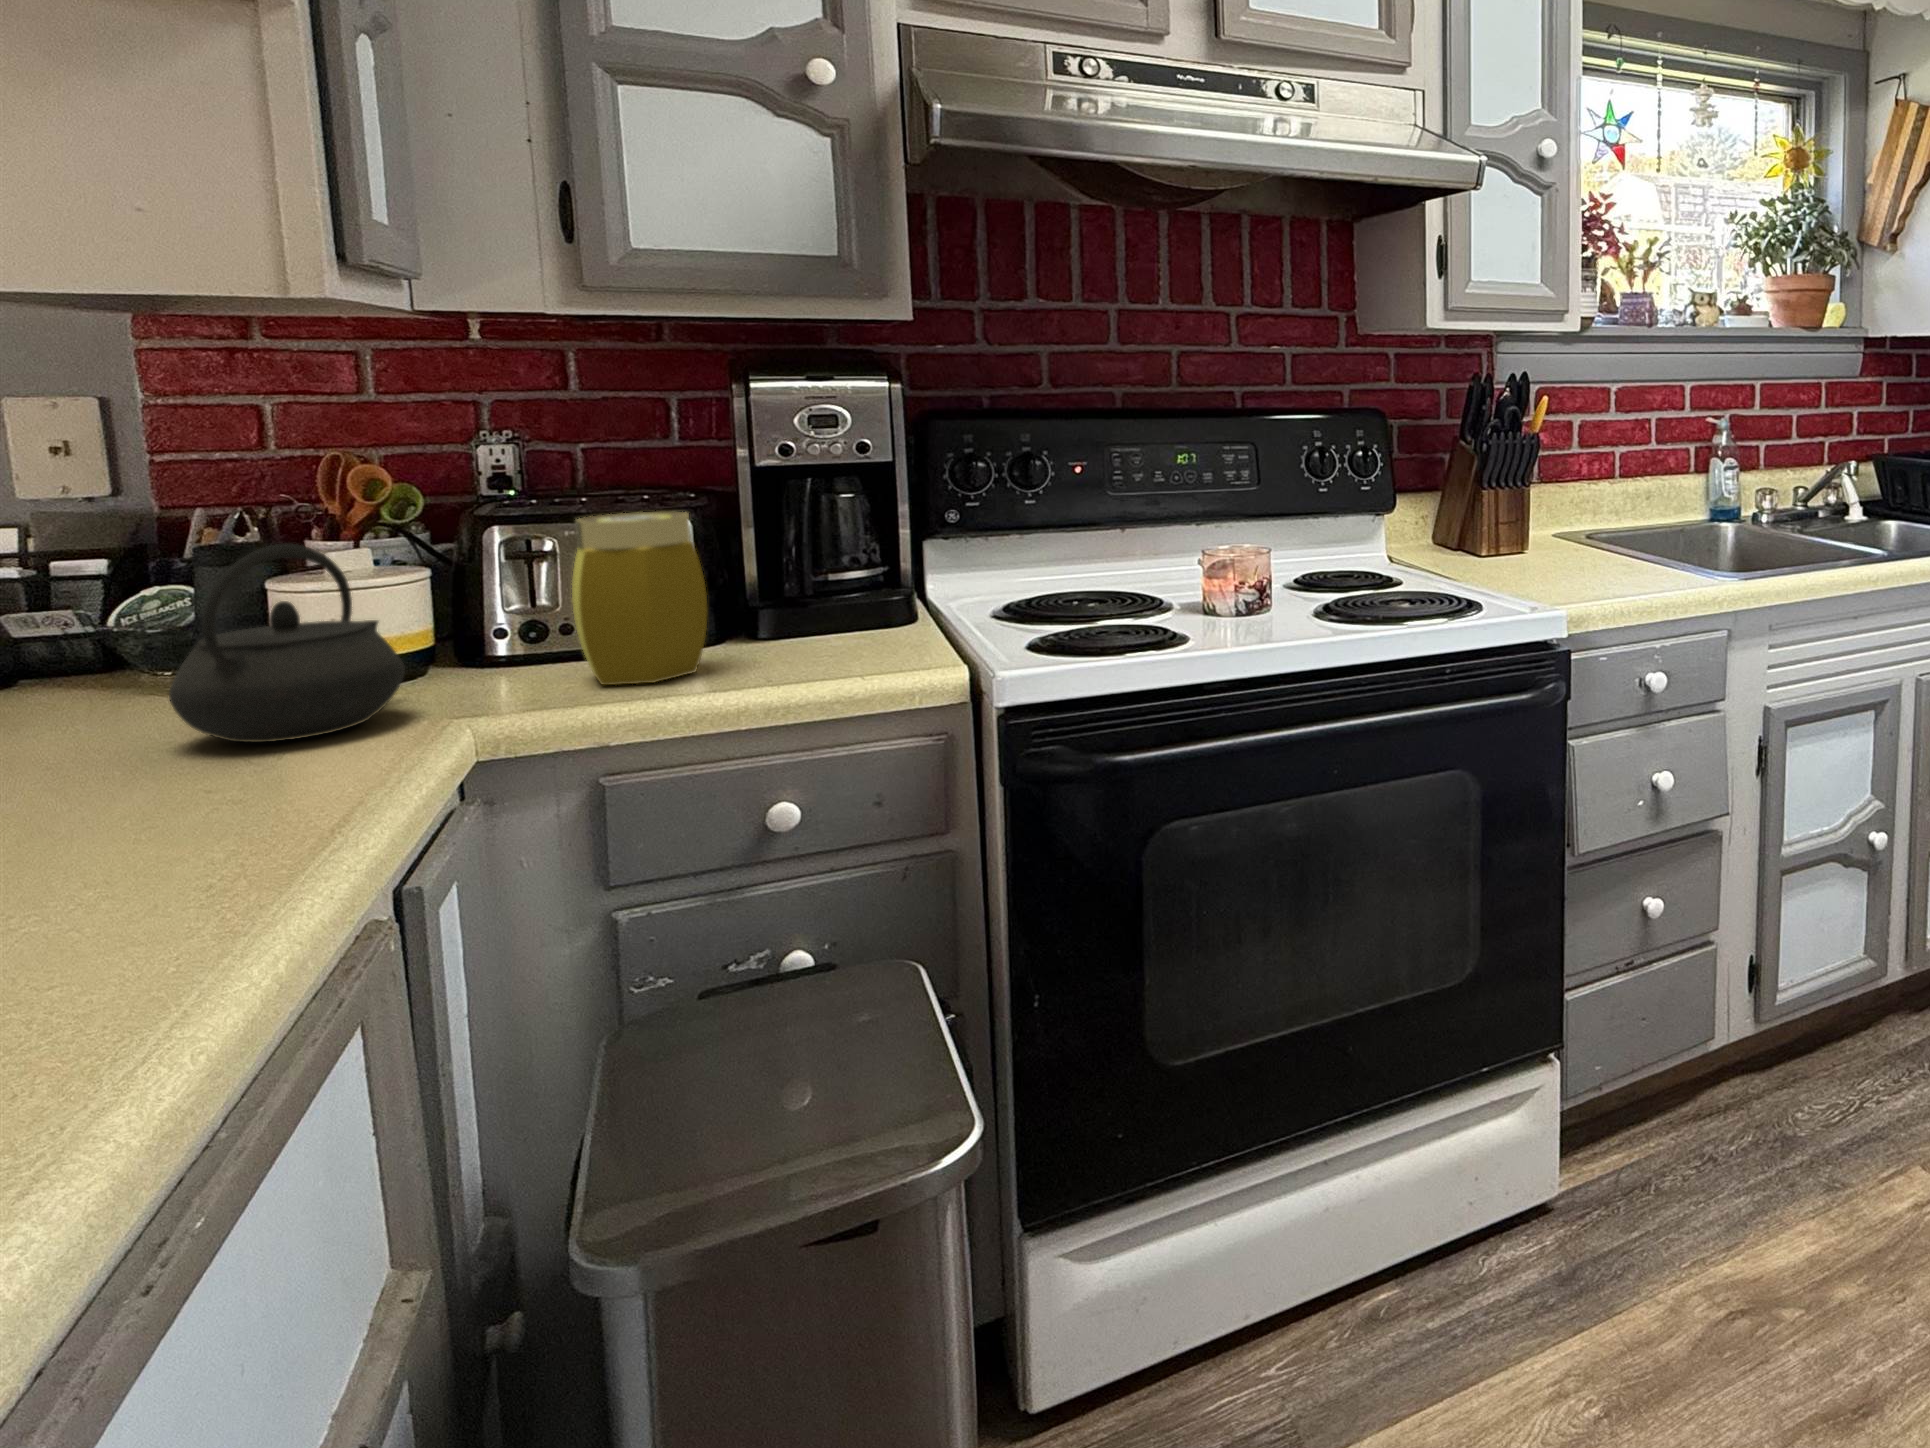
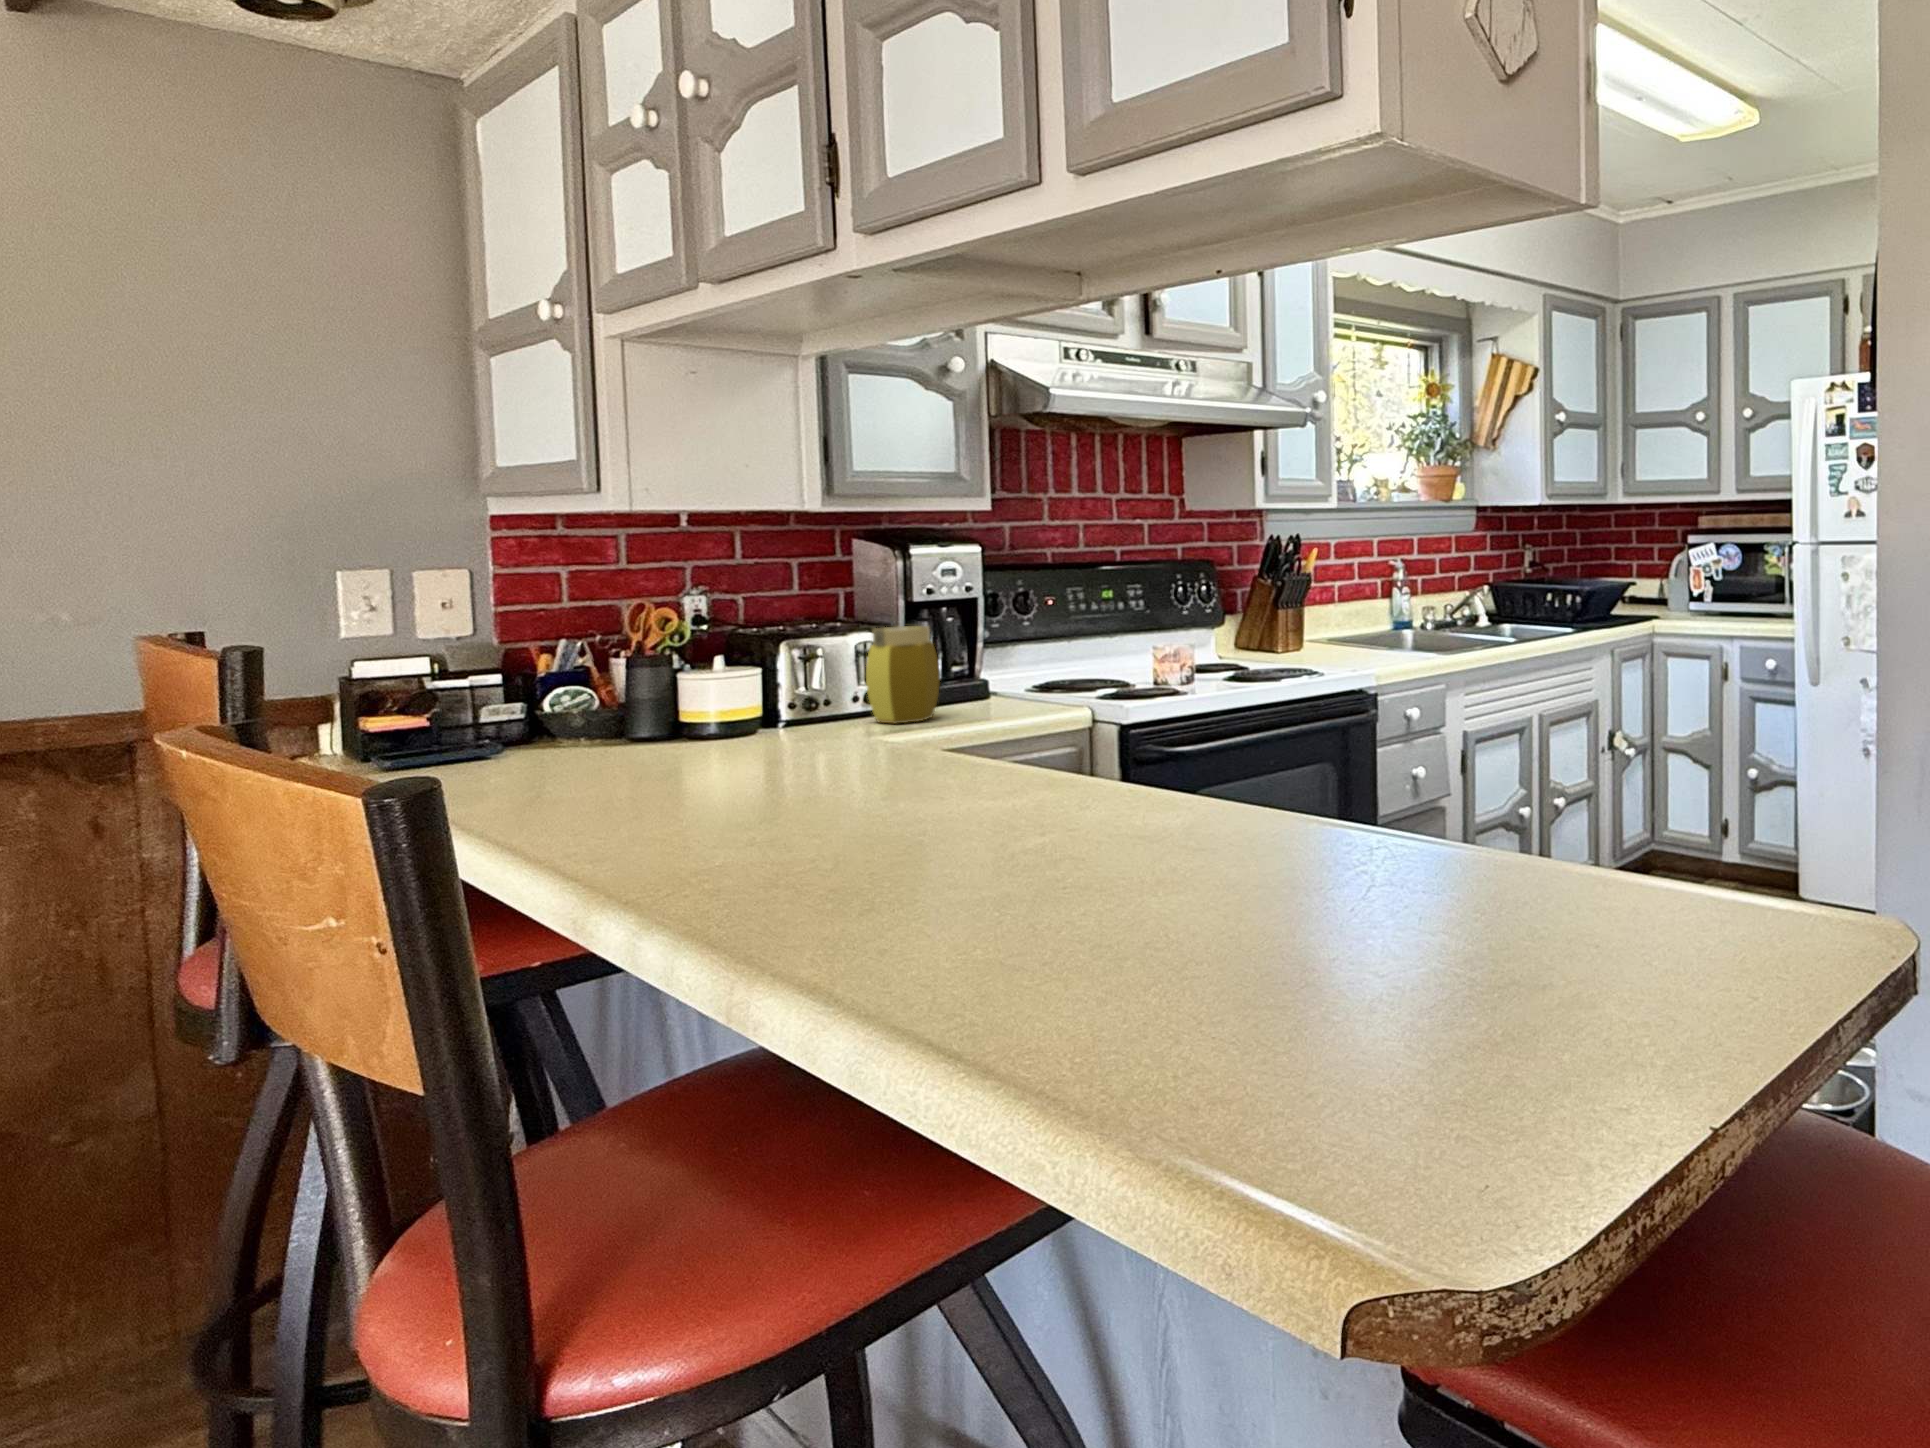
kettle: present [169,544,405,742] -> none [728,642,832,749]

